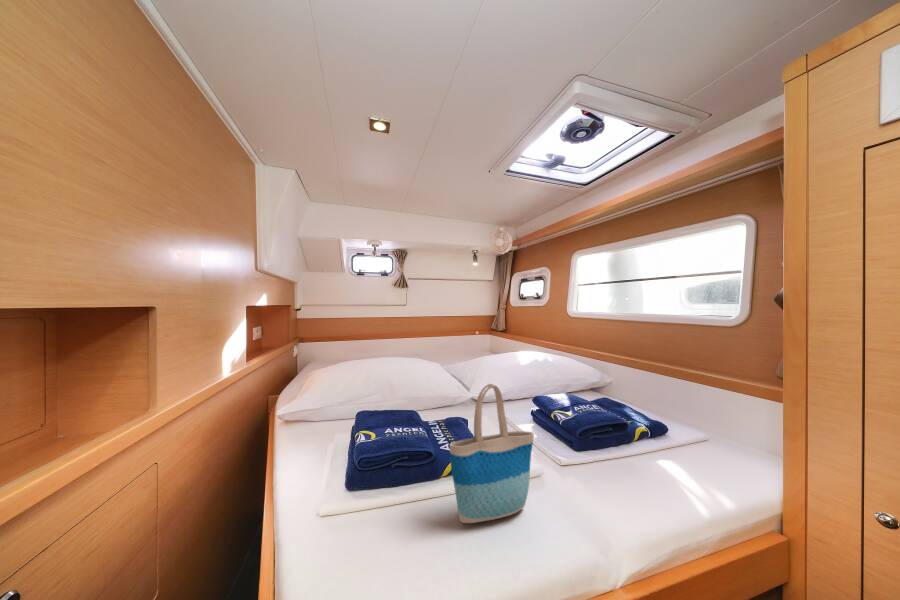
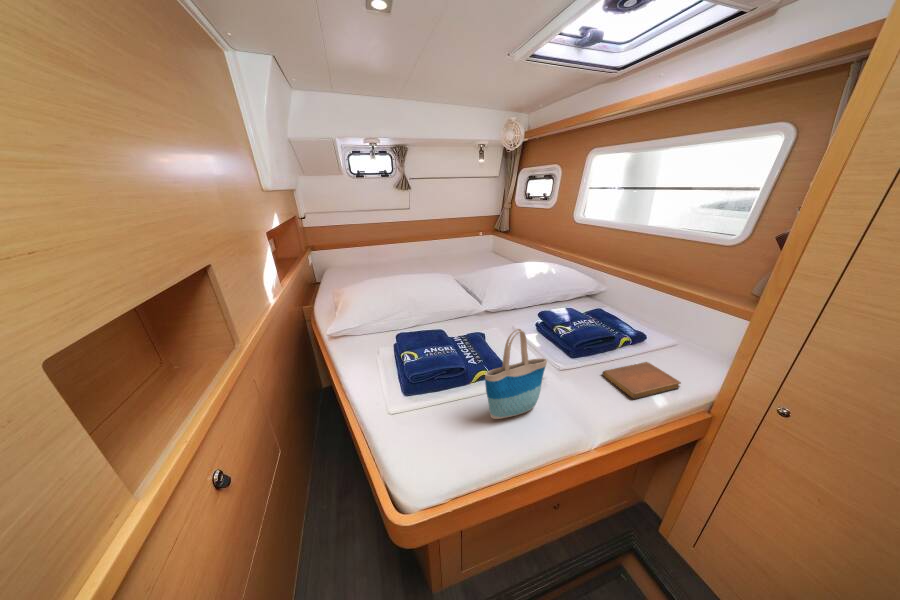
notebook: none [616,457,726,503] -> present [602,362,681,399]

